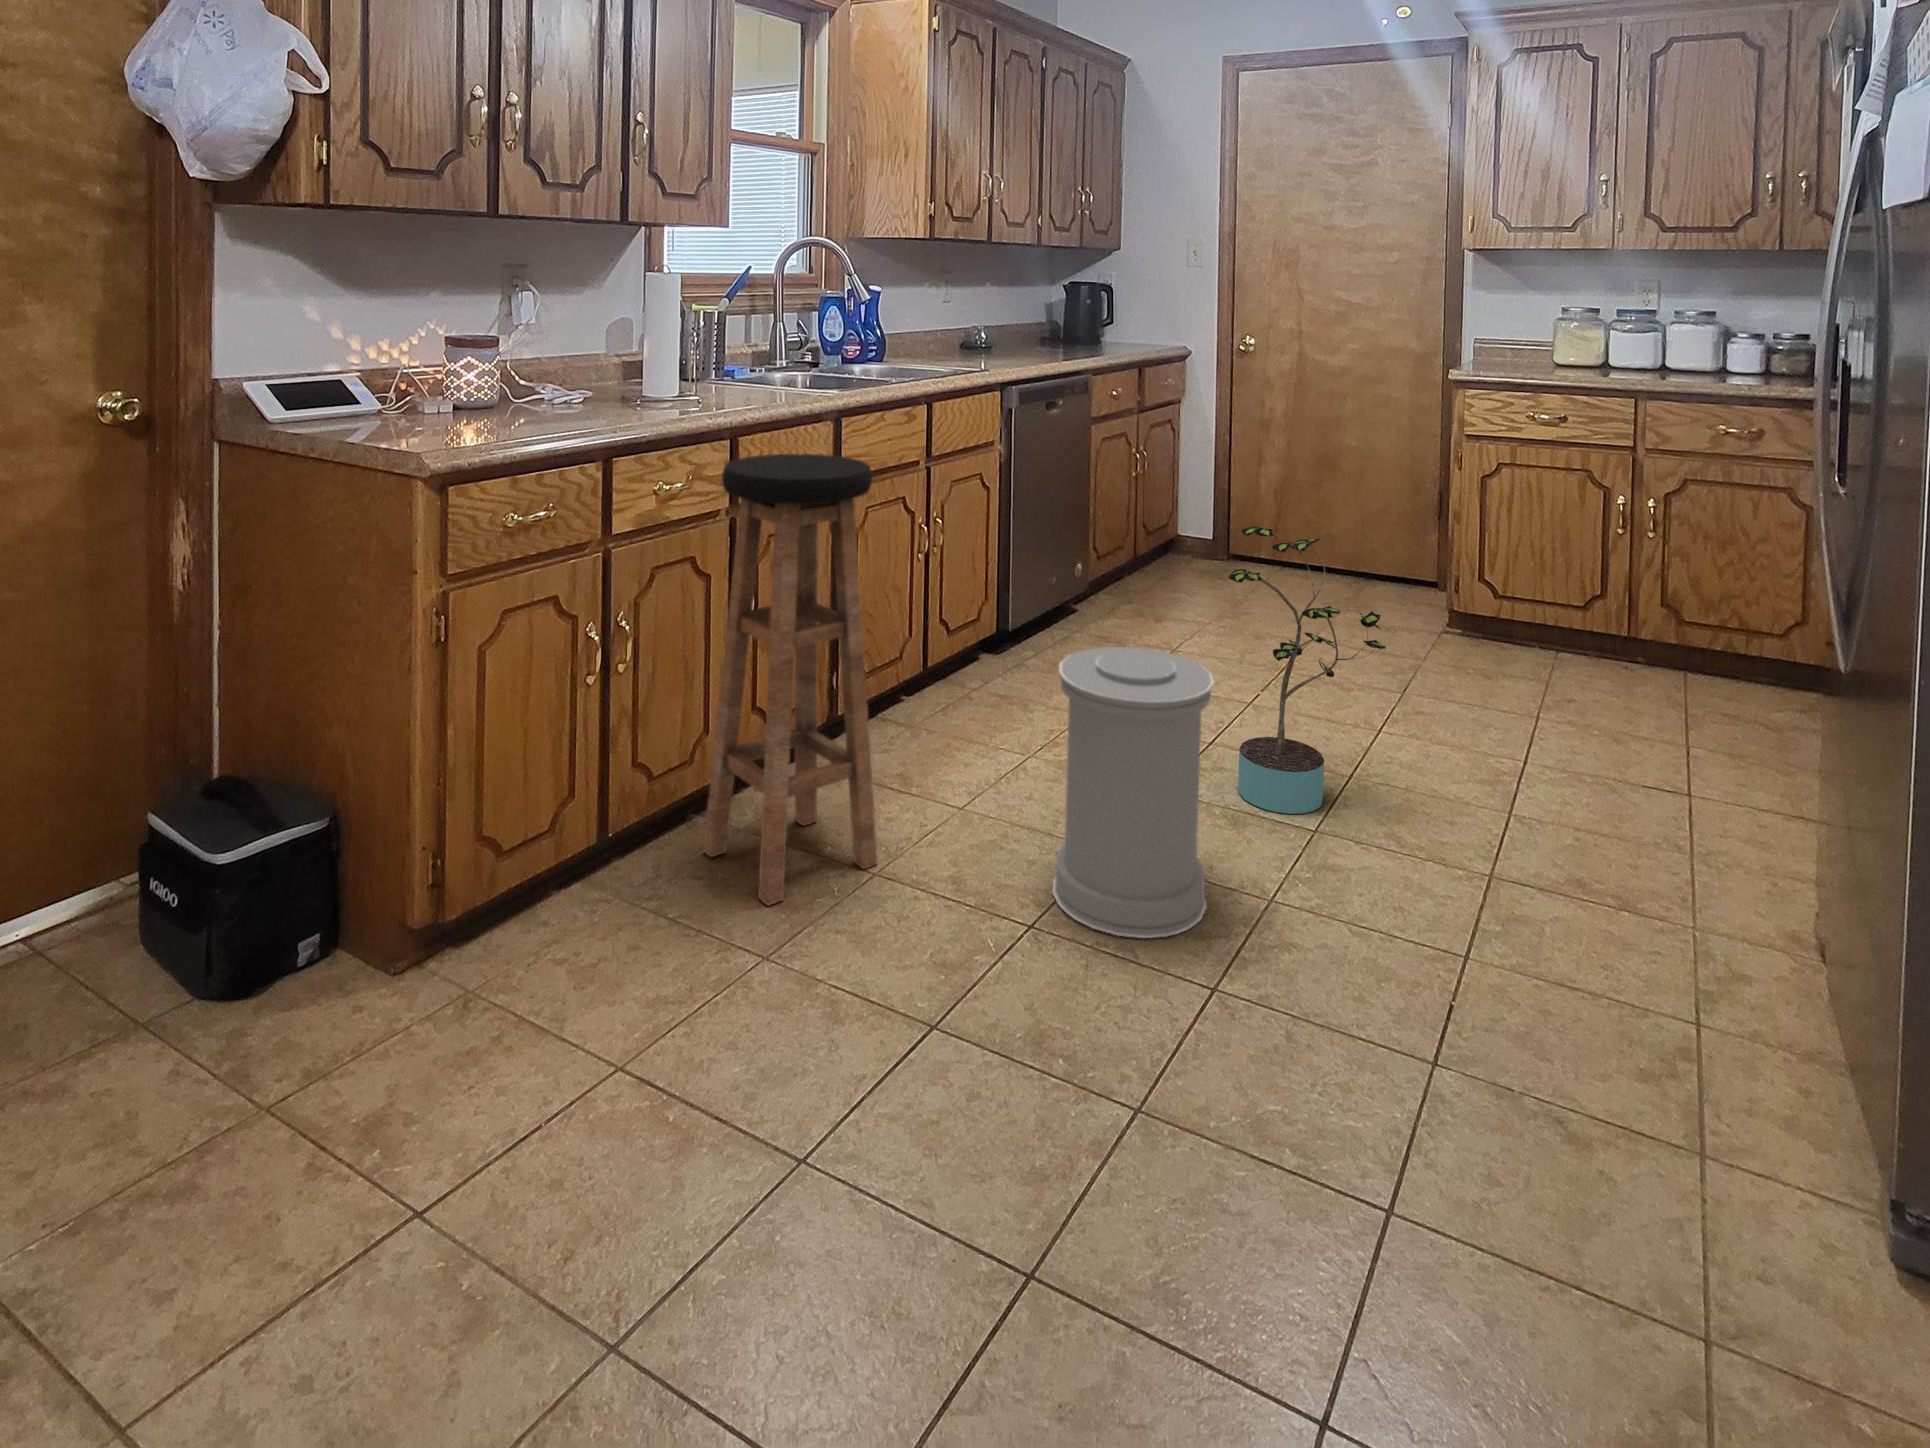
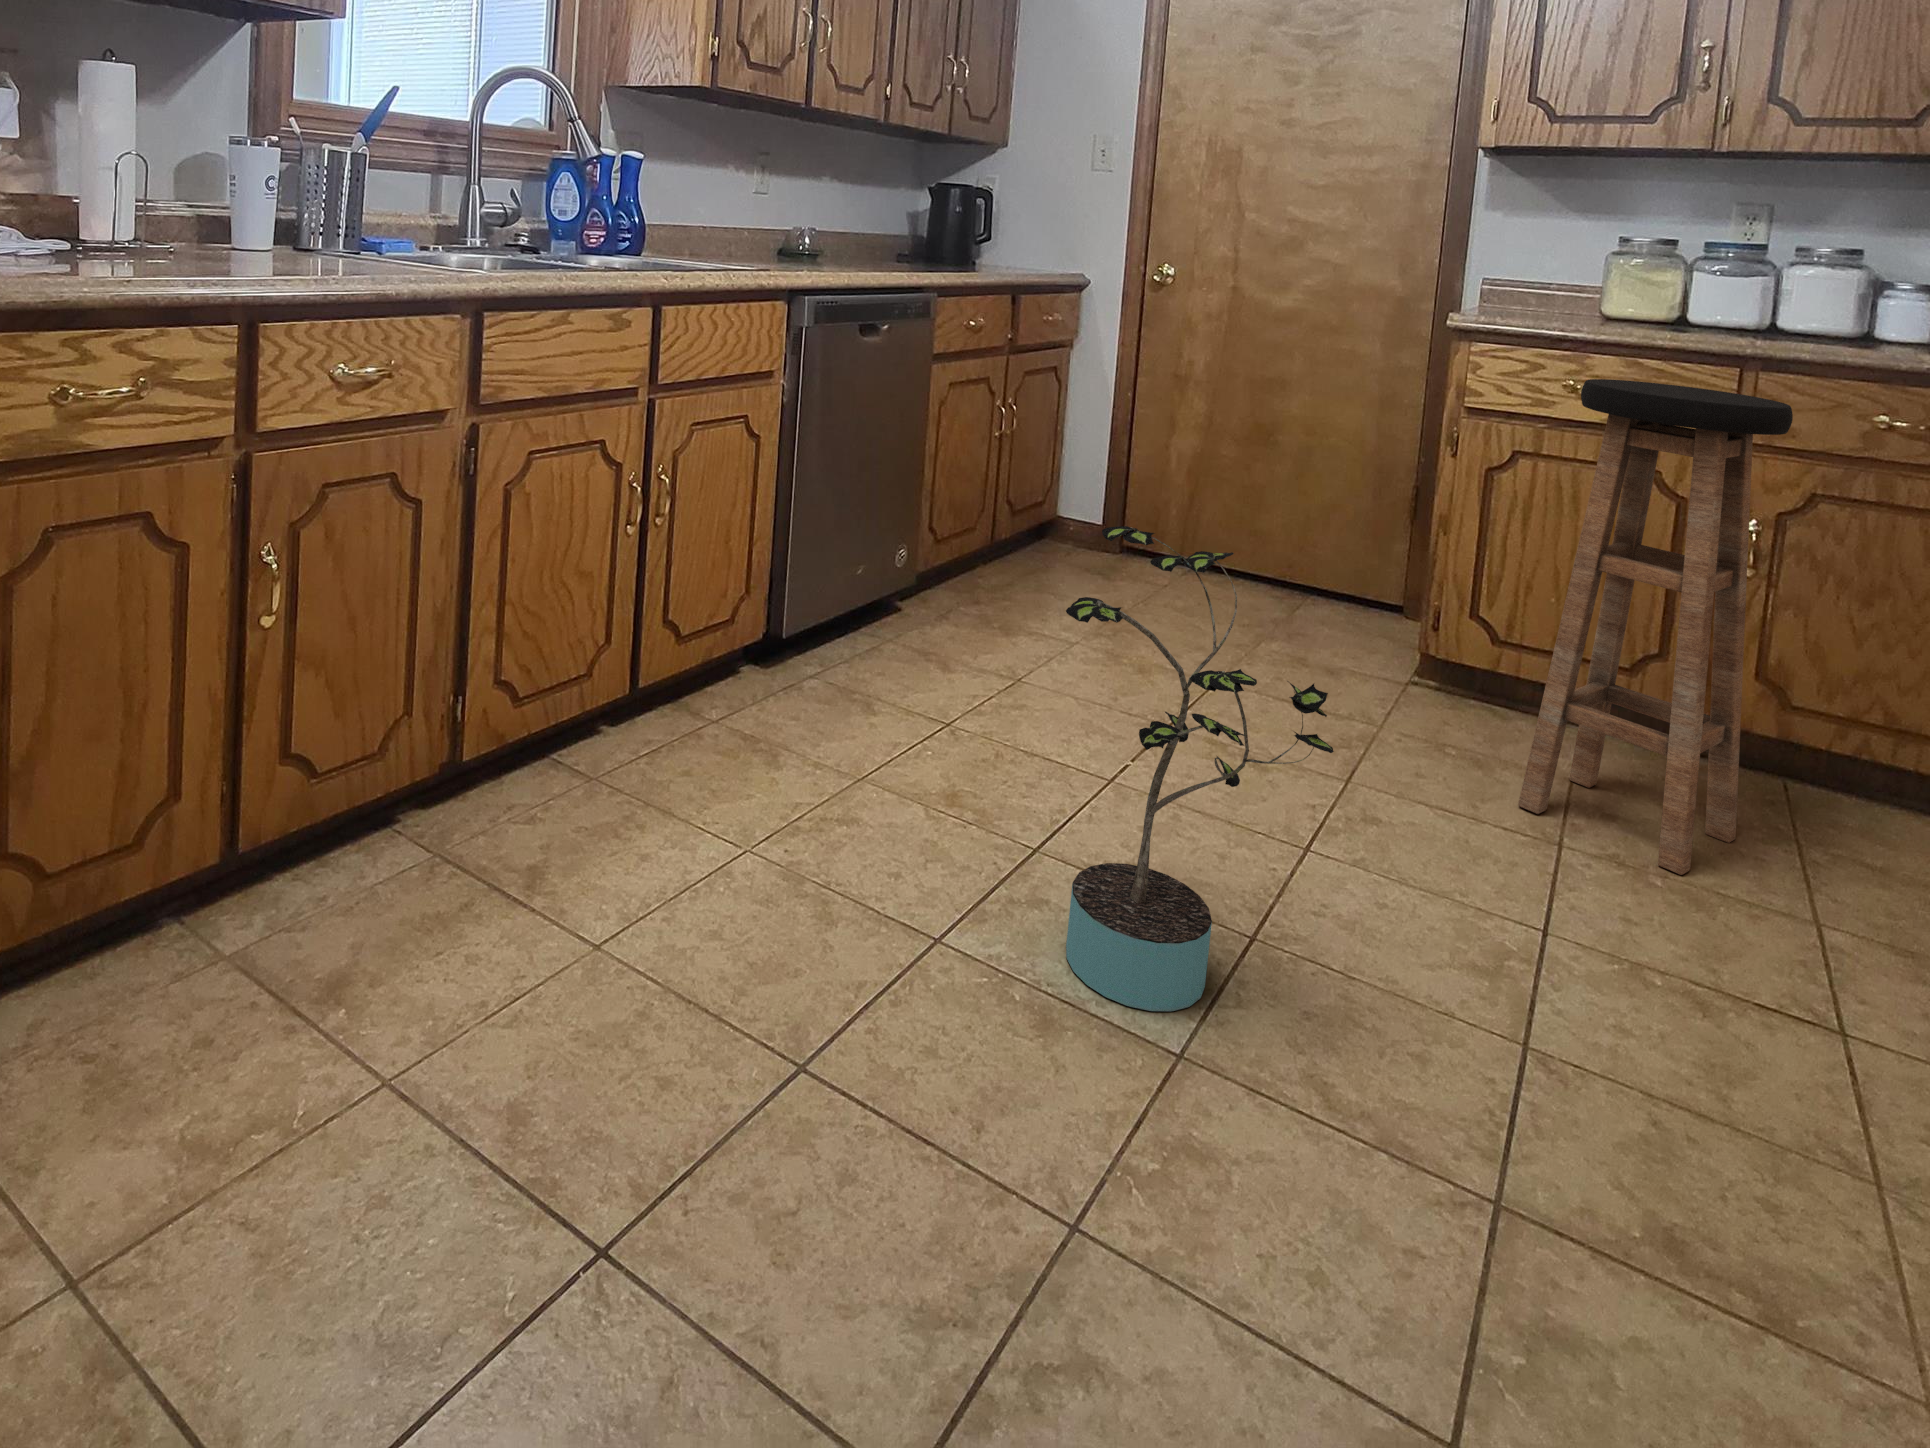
bar stool: present [703,454,877,906] -> present [1518,379,1793,875]
trash can: present [1053,647,1214,938] -> none [684,725,998,1310]

